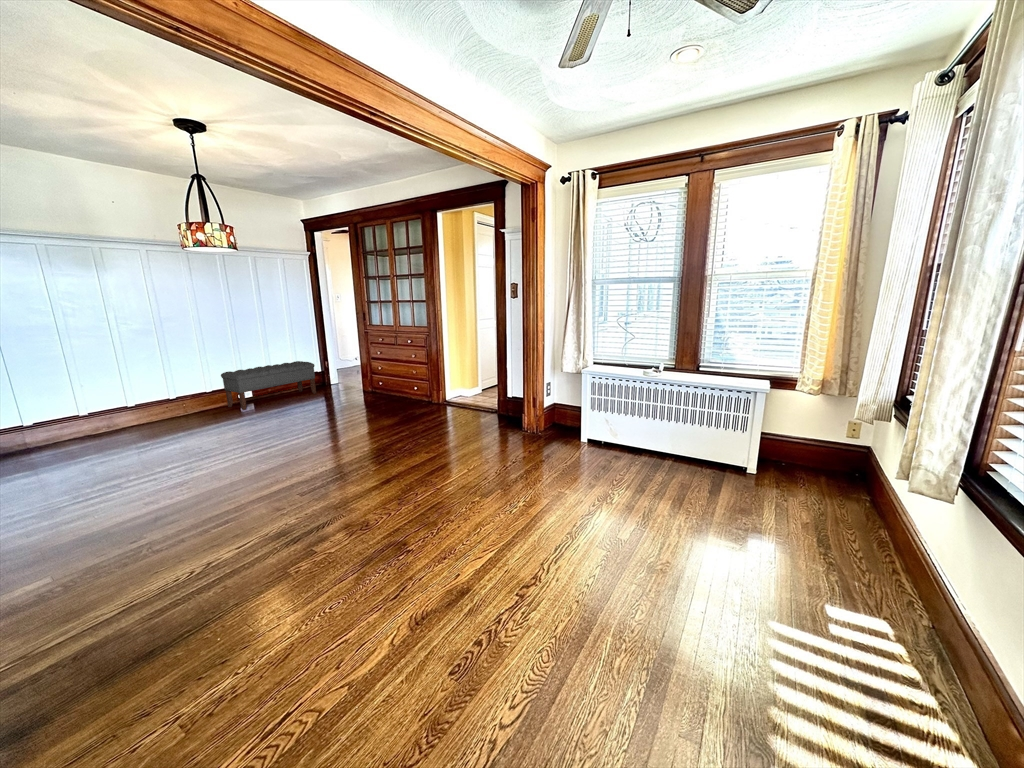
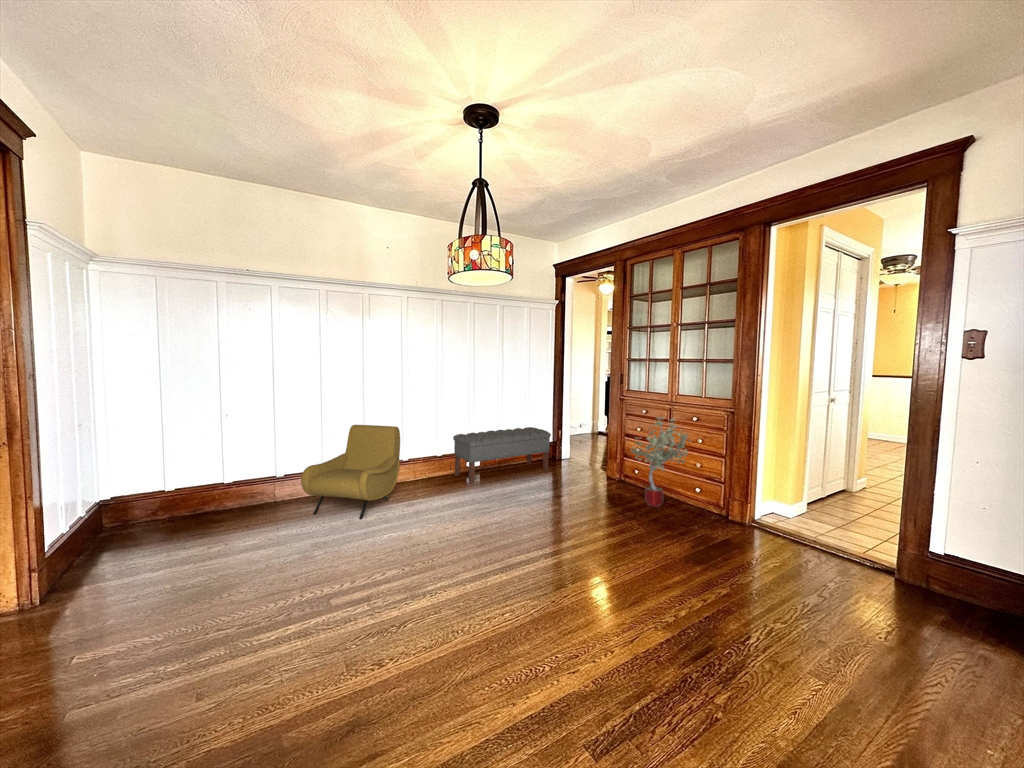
potted tree: none [370,342,408,403] -> present [631,417,691,507]
armchair: none [60,369,168,449] -> present [301,425,400,519]

